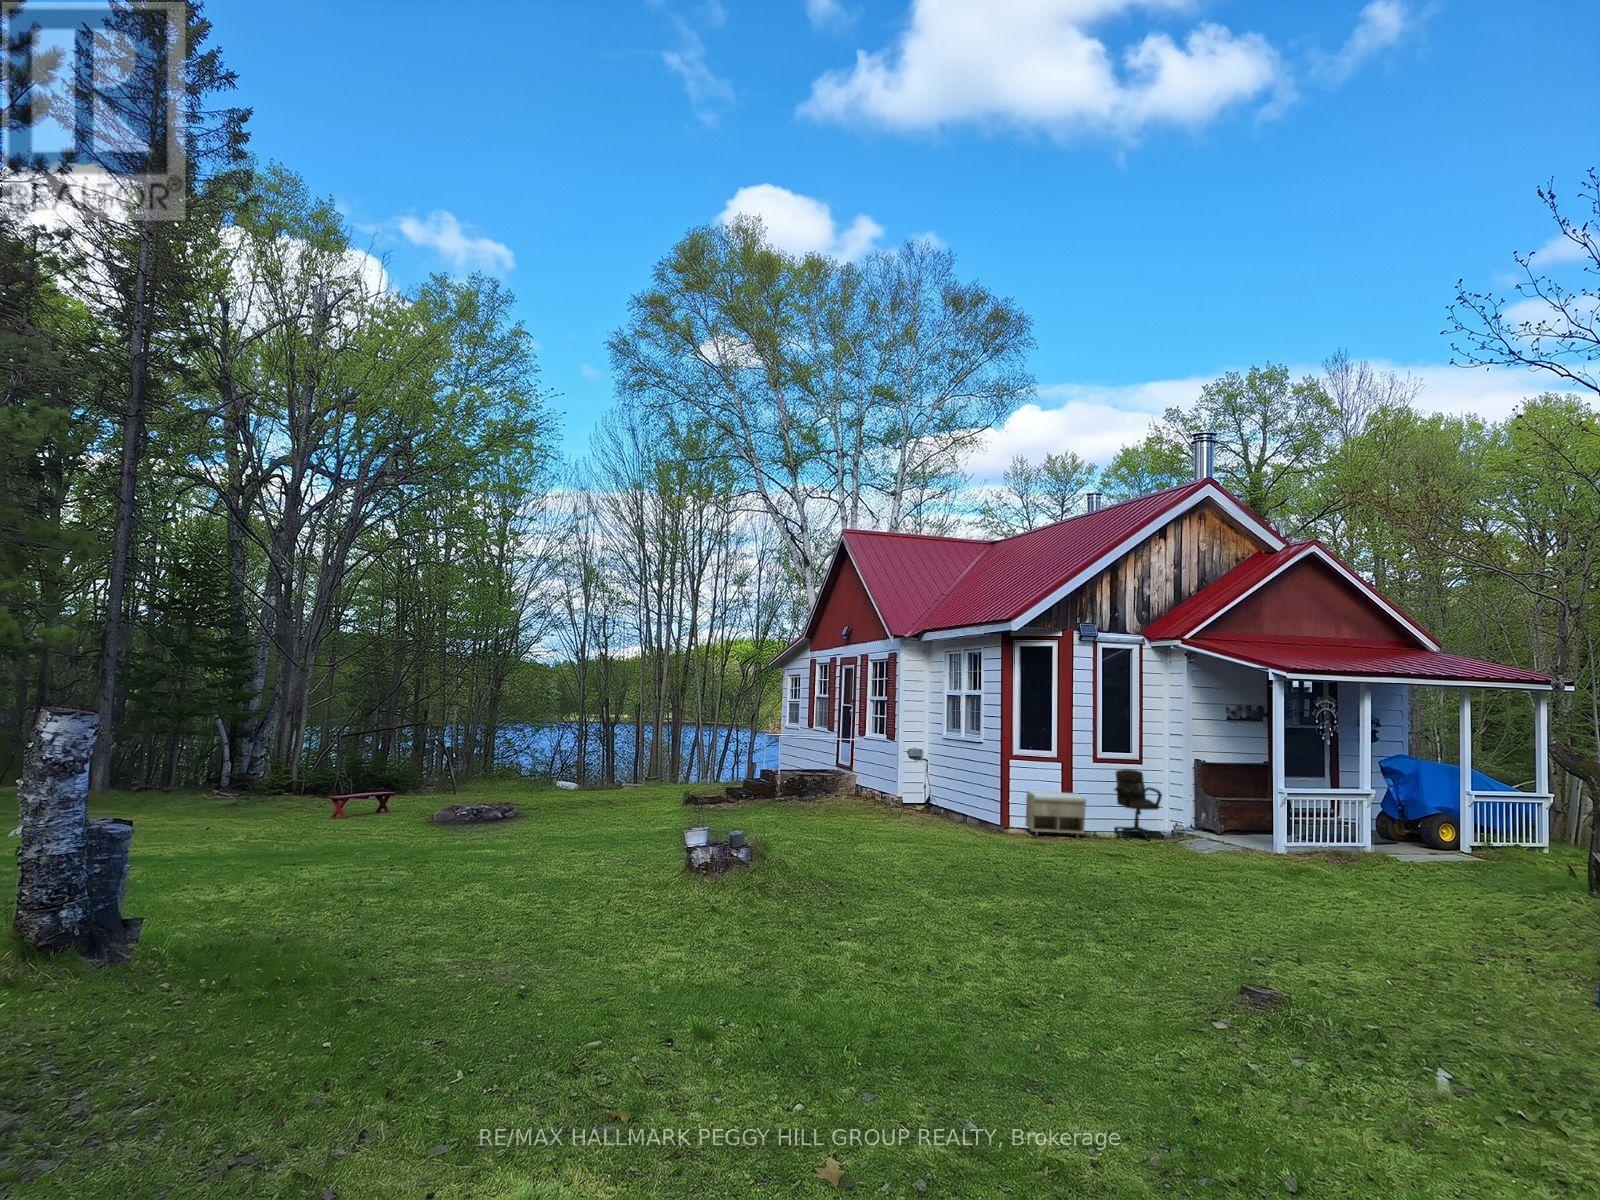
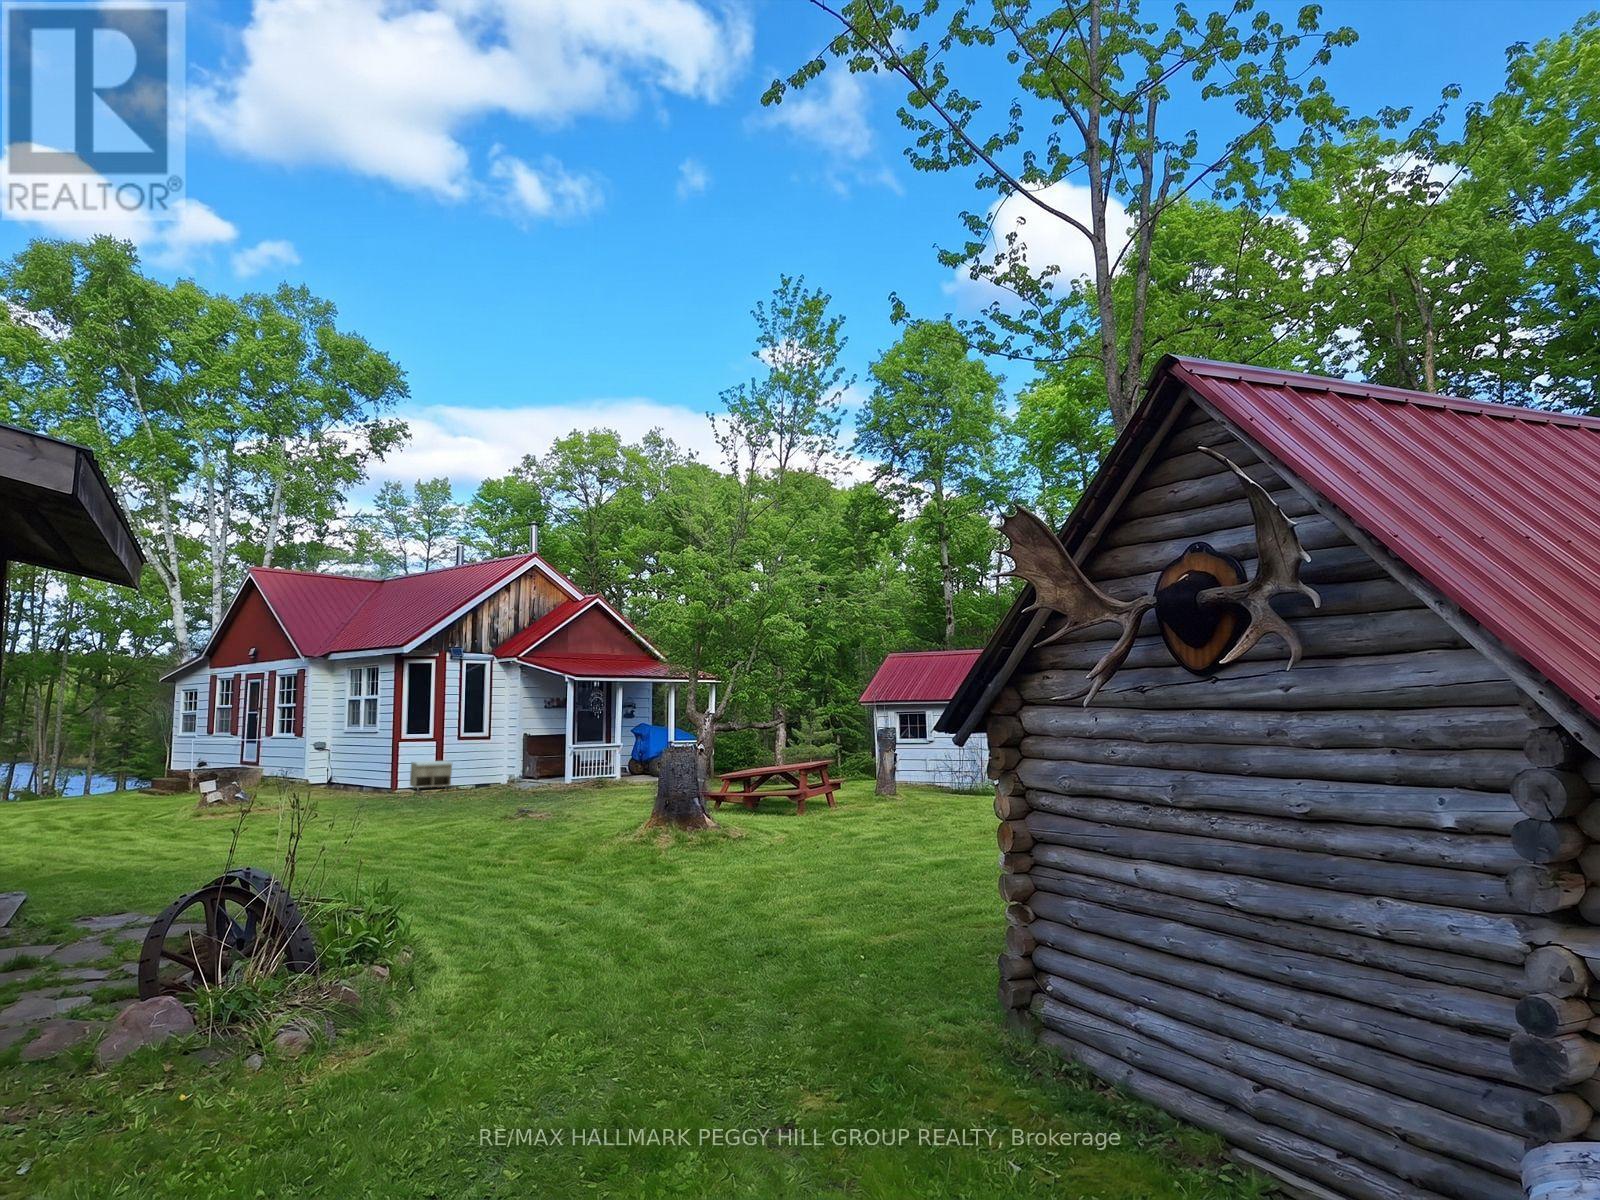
chair: present [1114,769,1163,841] -> none [471,743,502,787]

